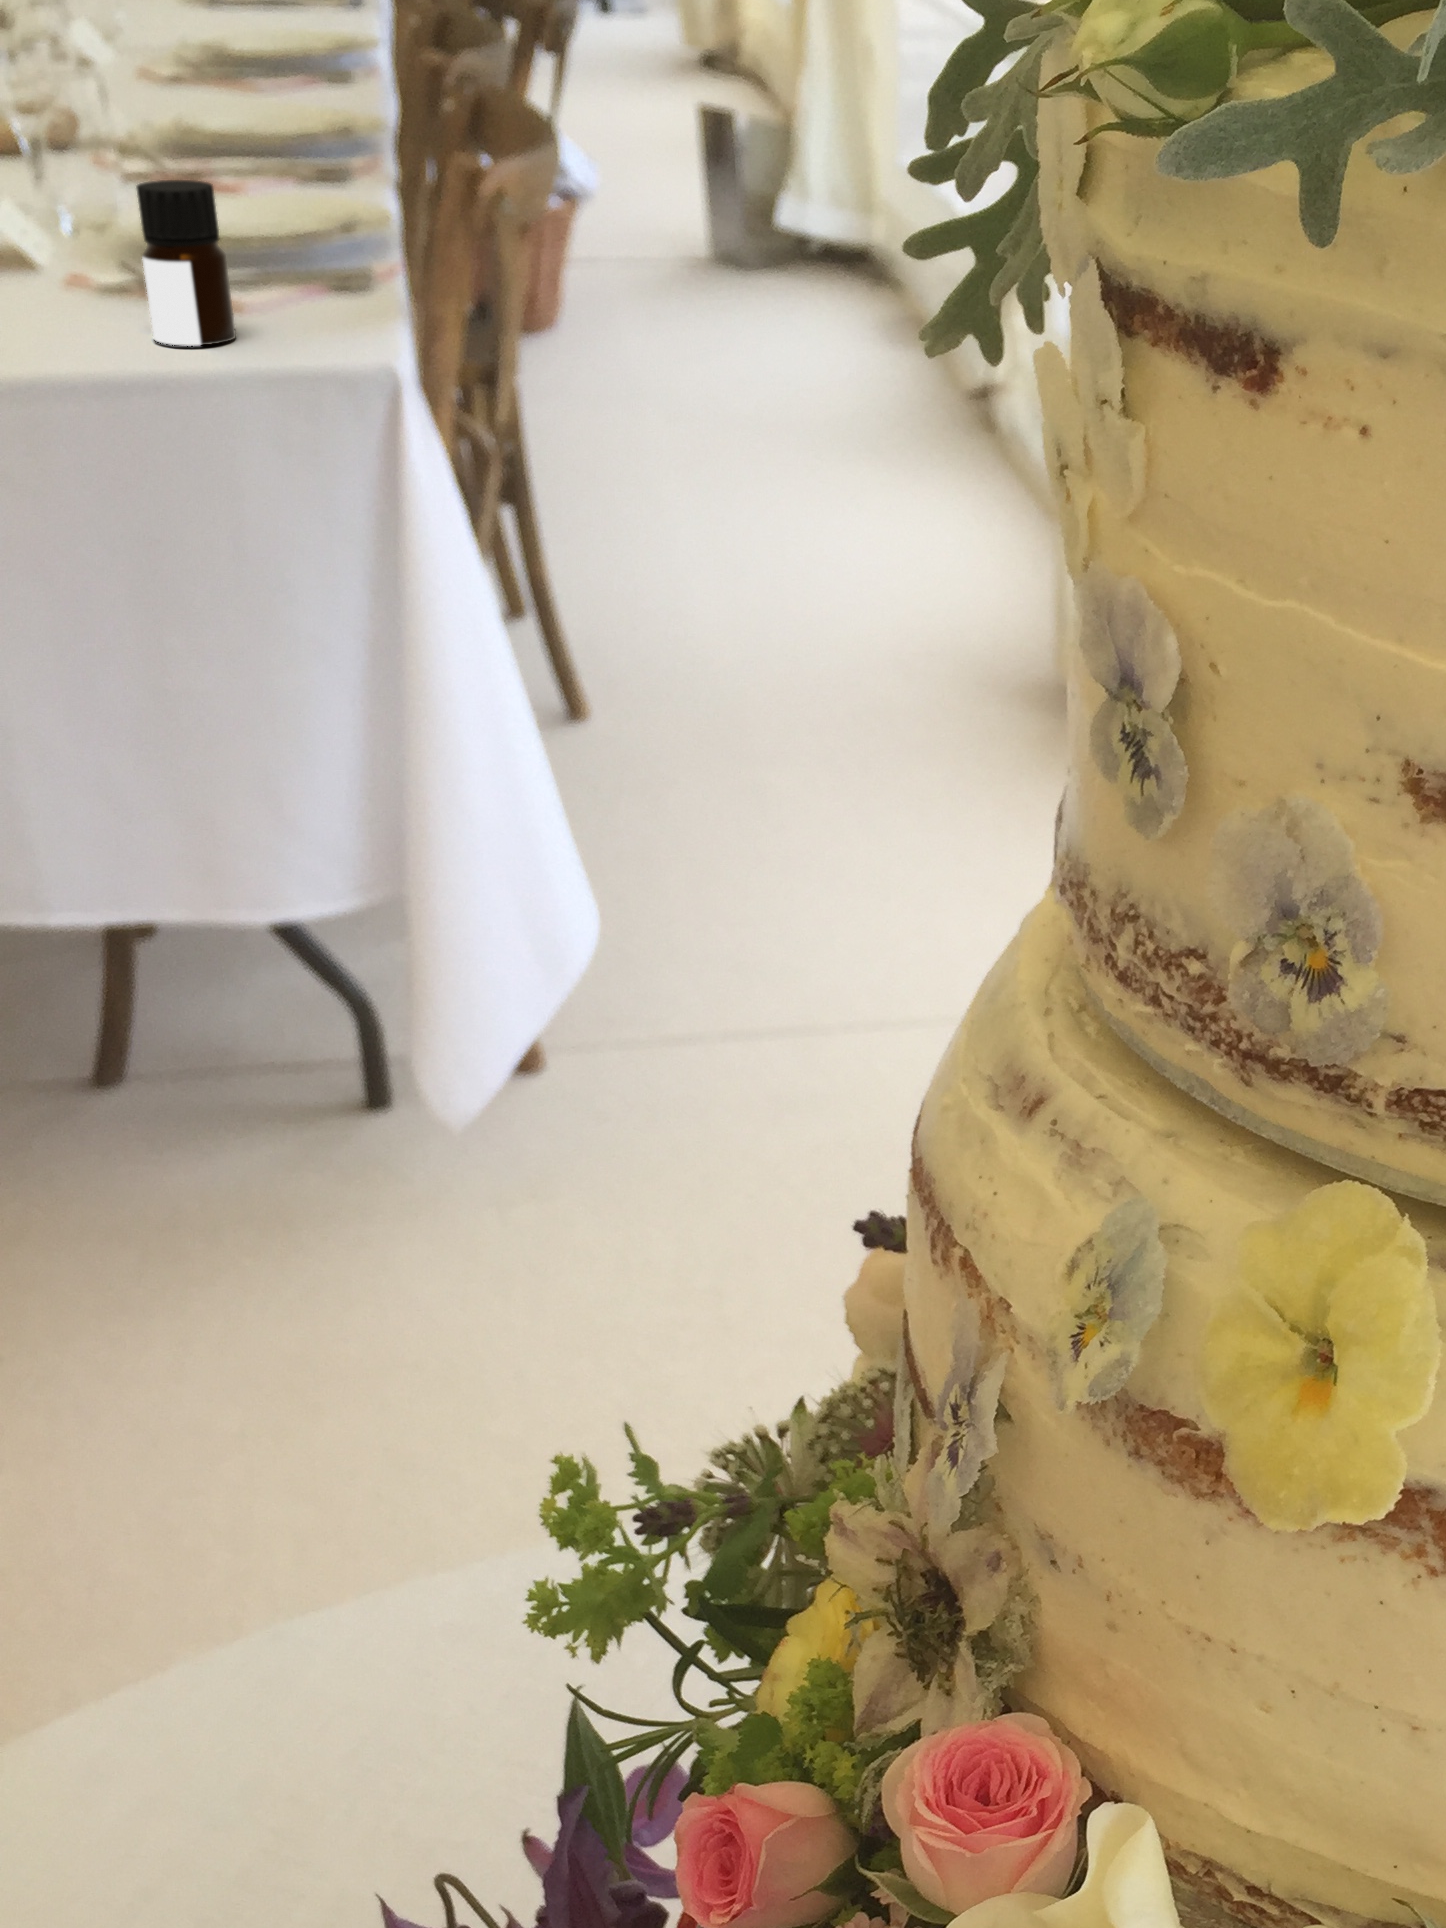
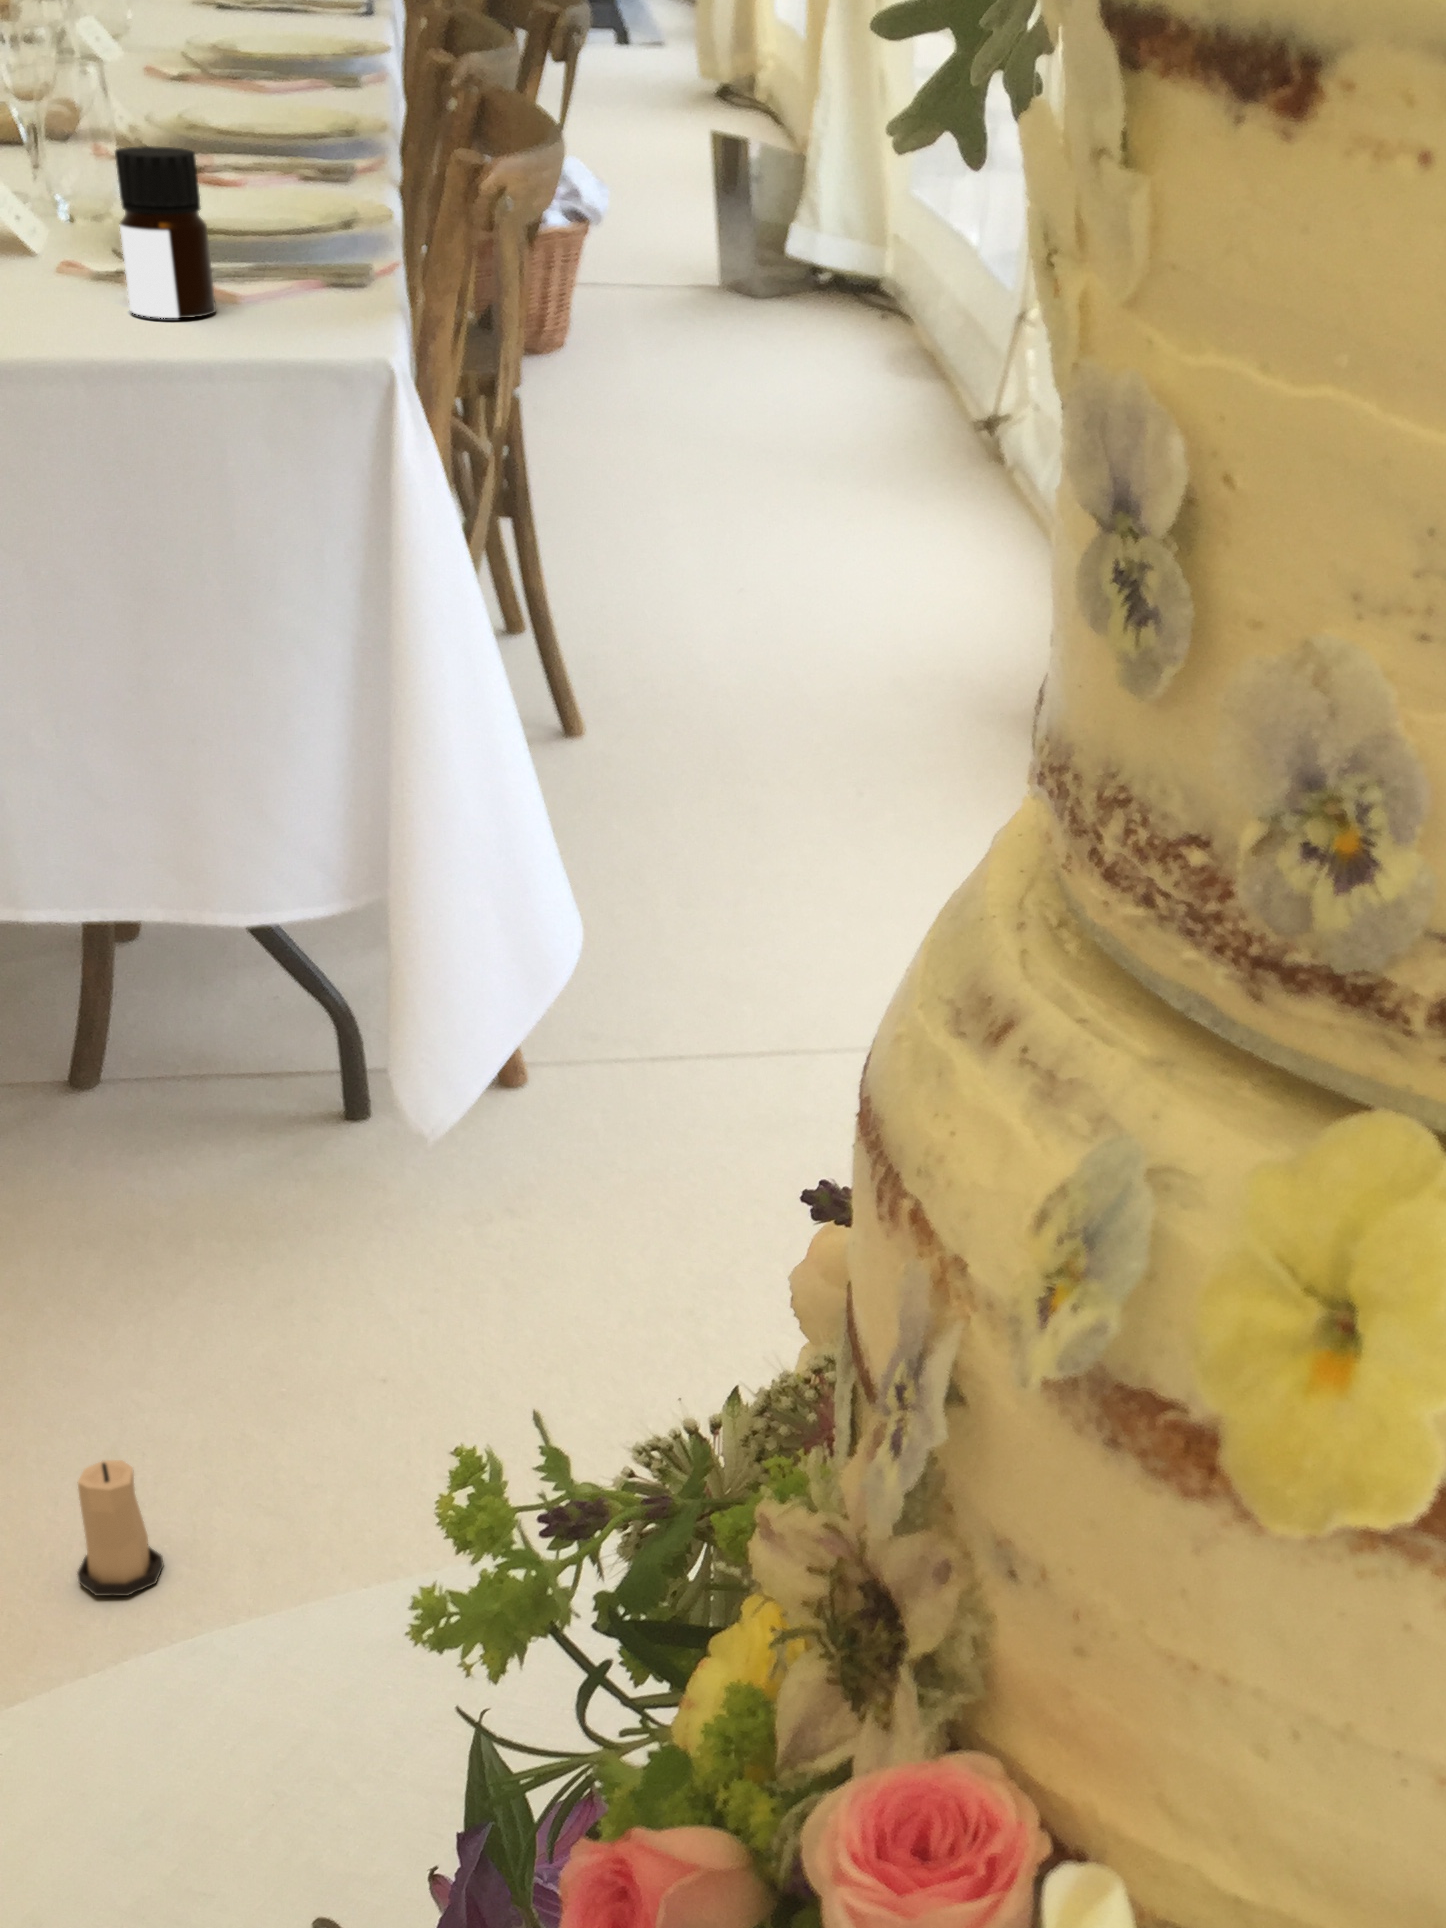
candle: none [137,1448,220,1578] -> present [77,1460,163,1596]

